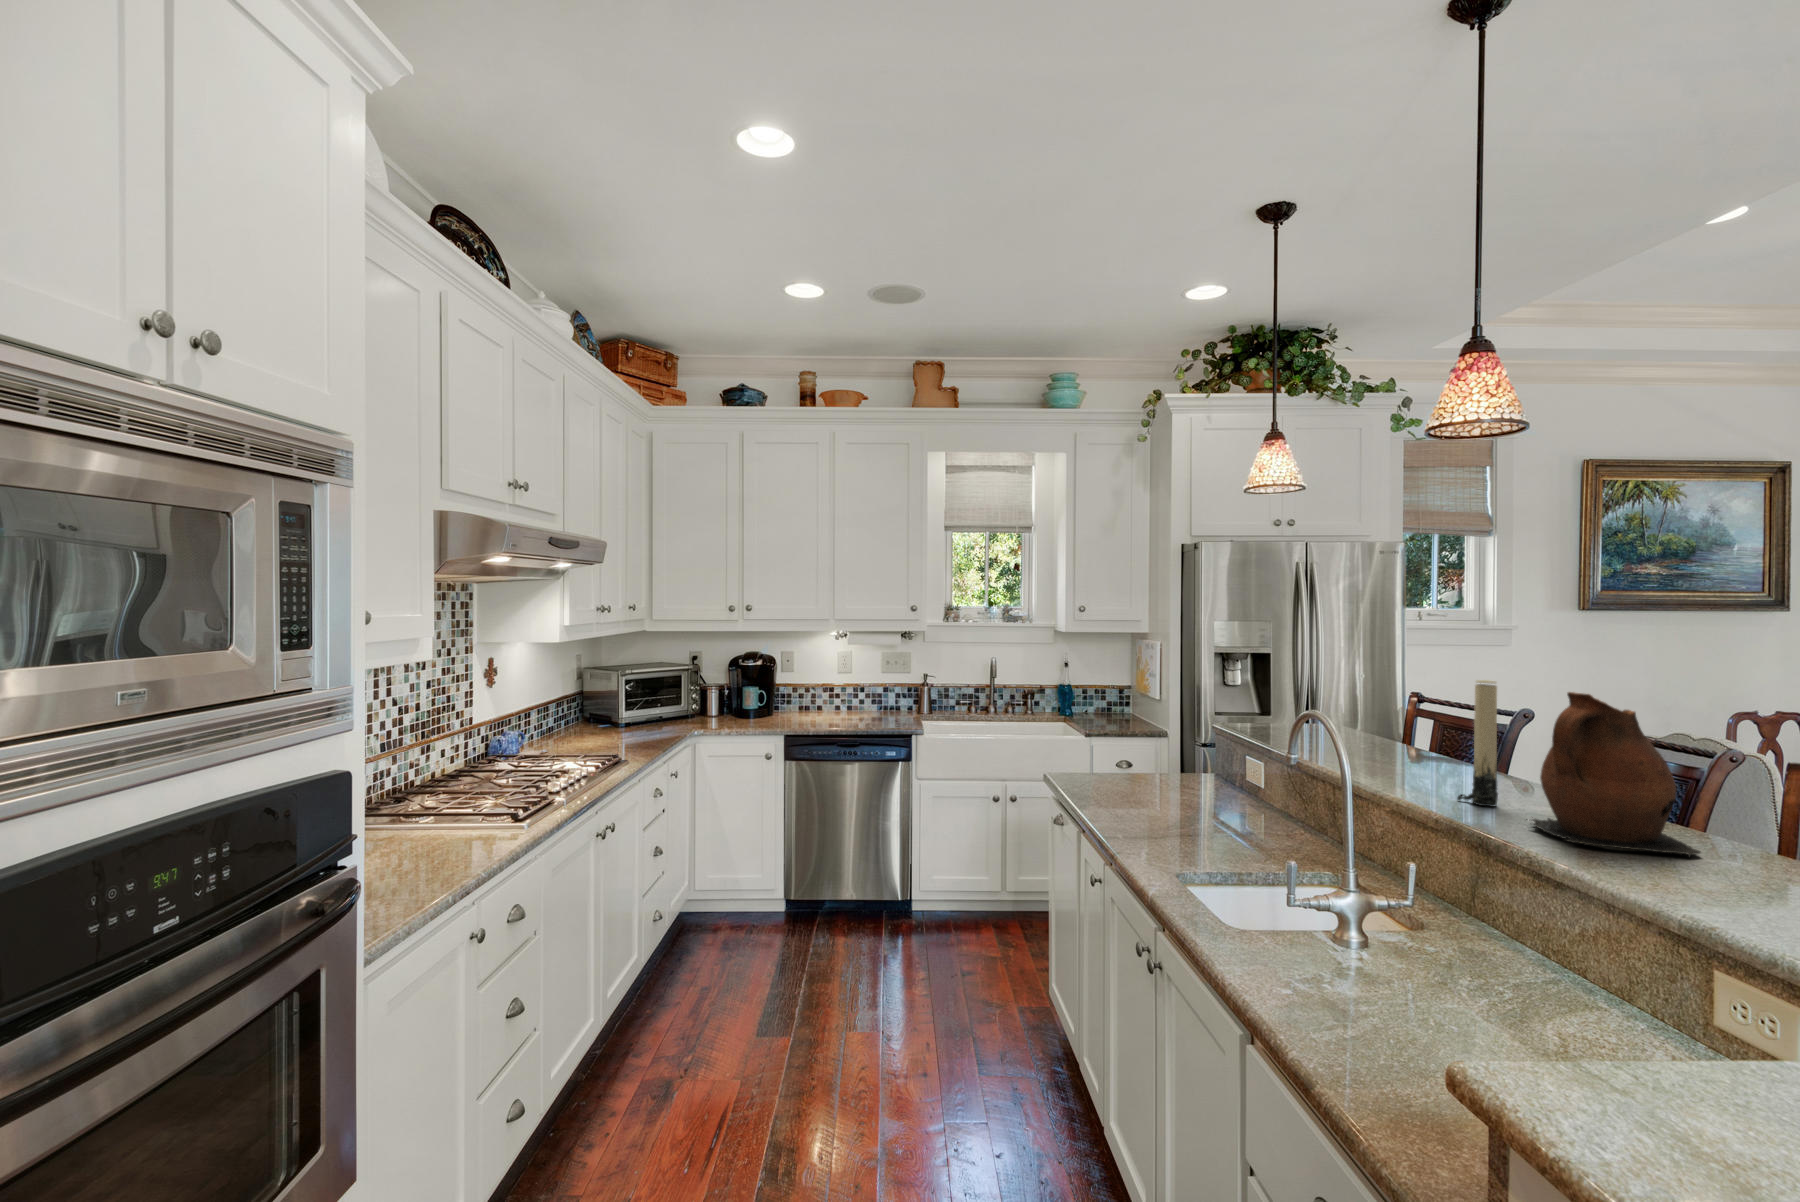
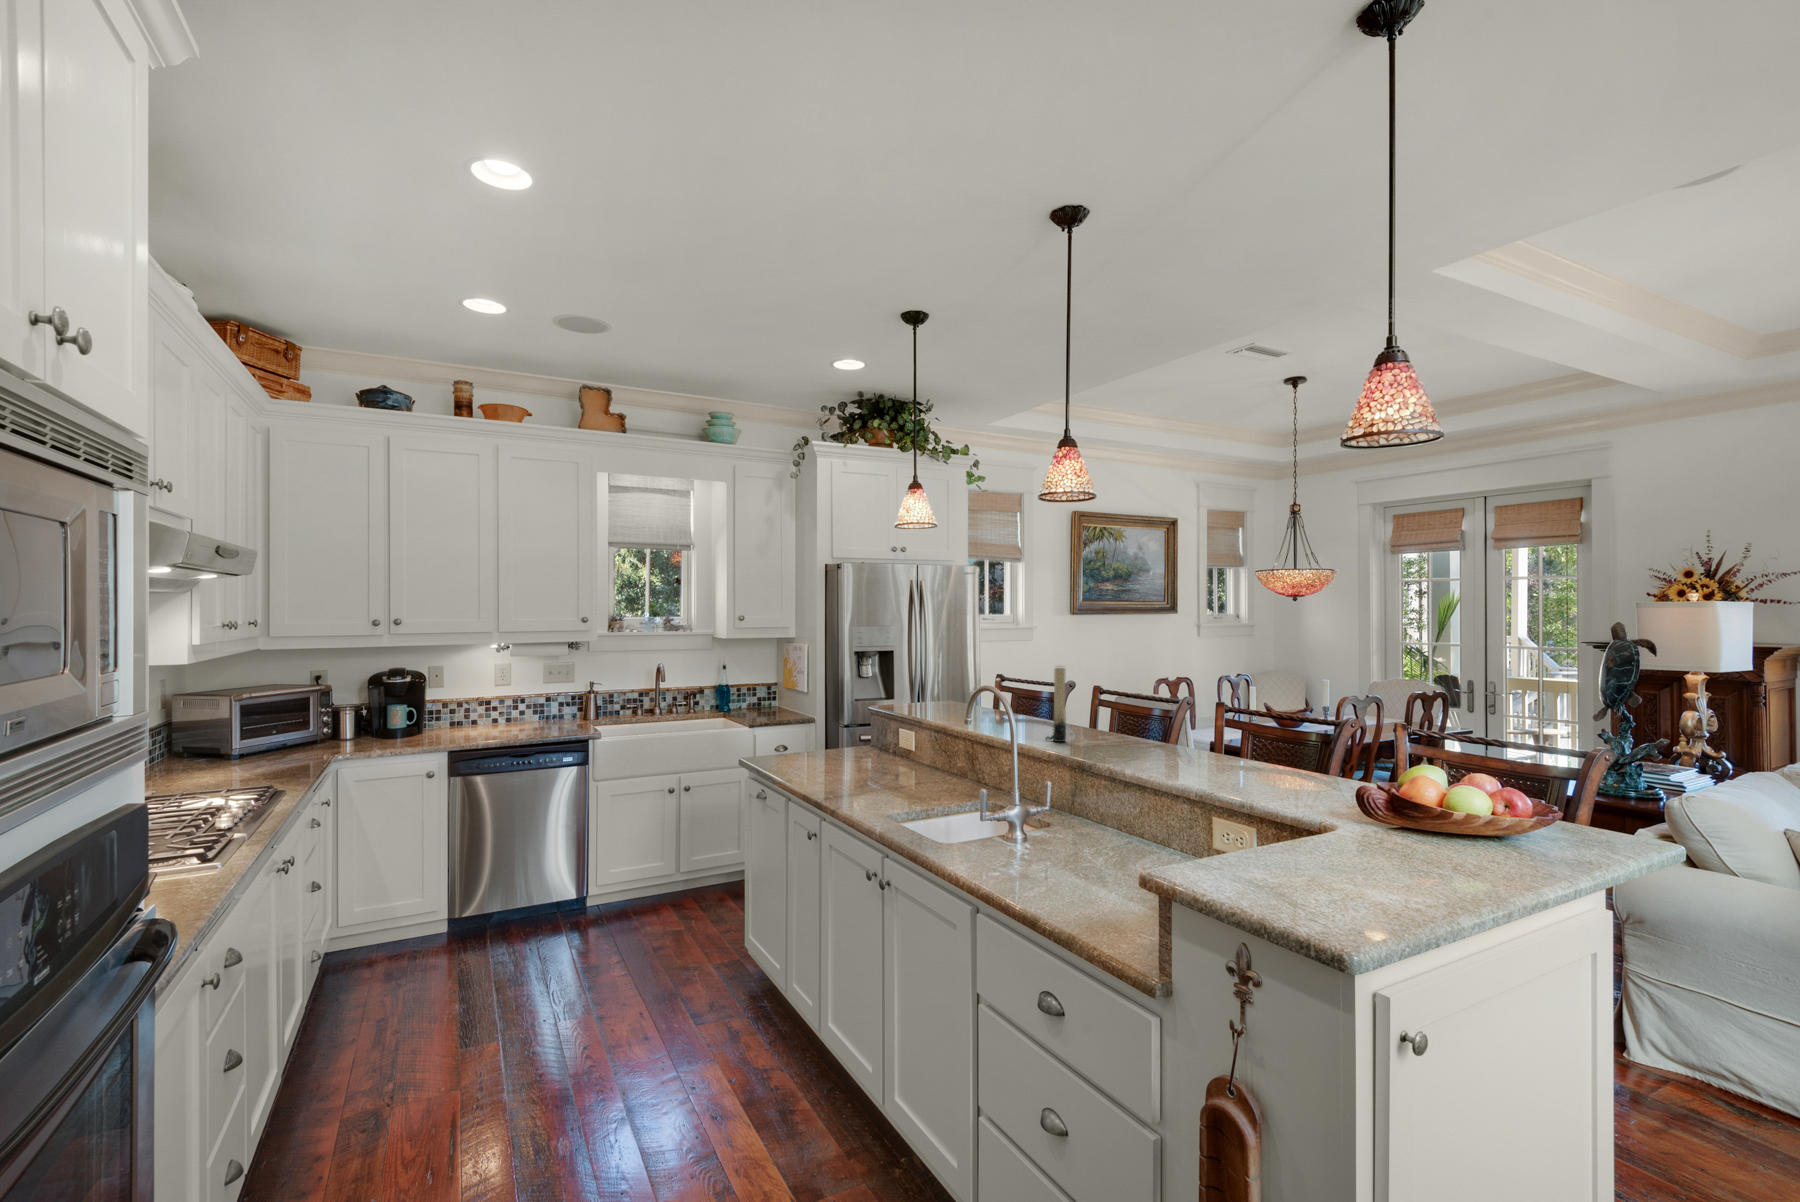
ceramic pitcher: present [1526,692,1701,857] -> none [1083,670,1161,755]

